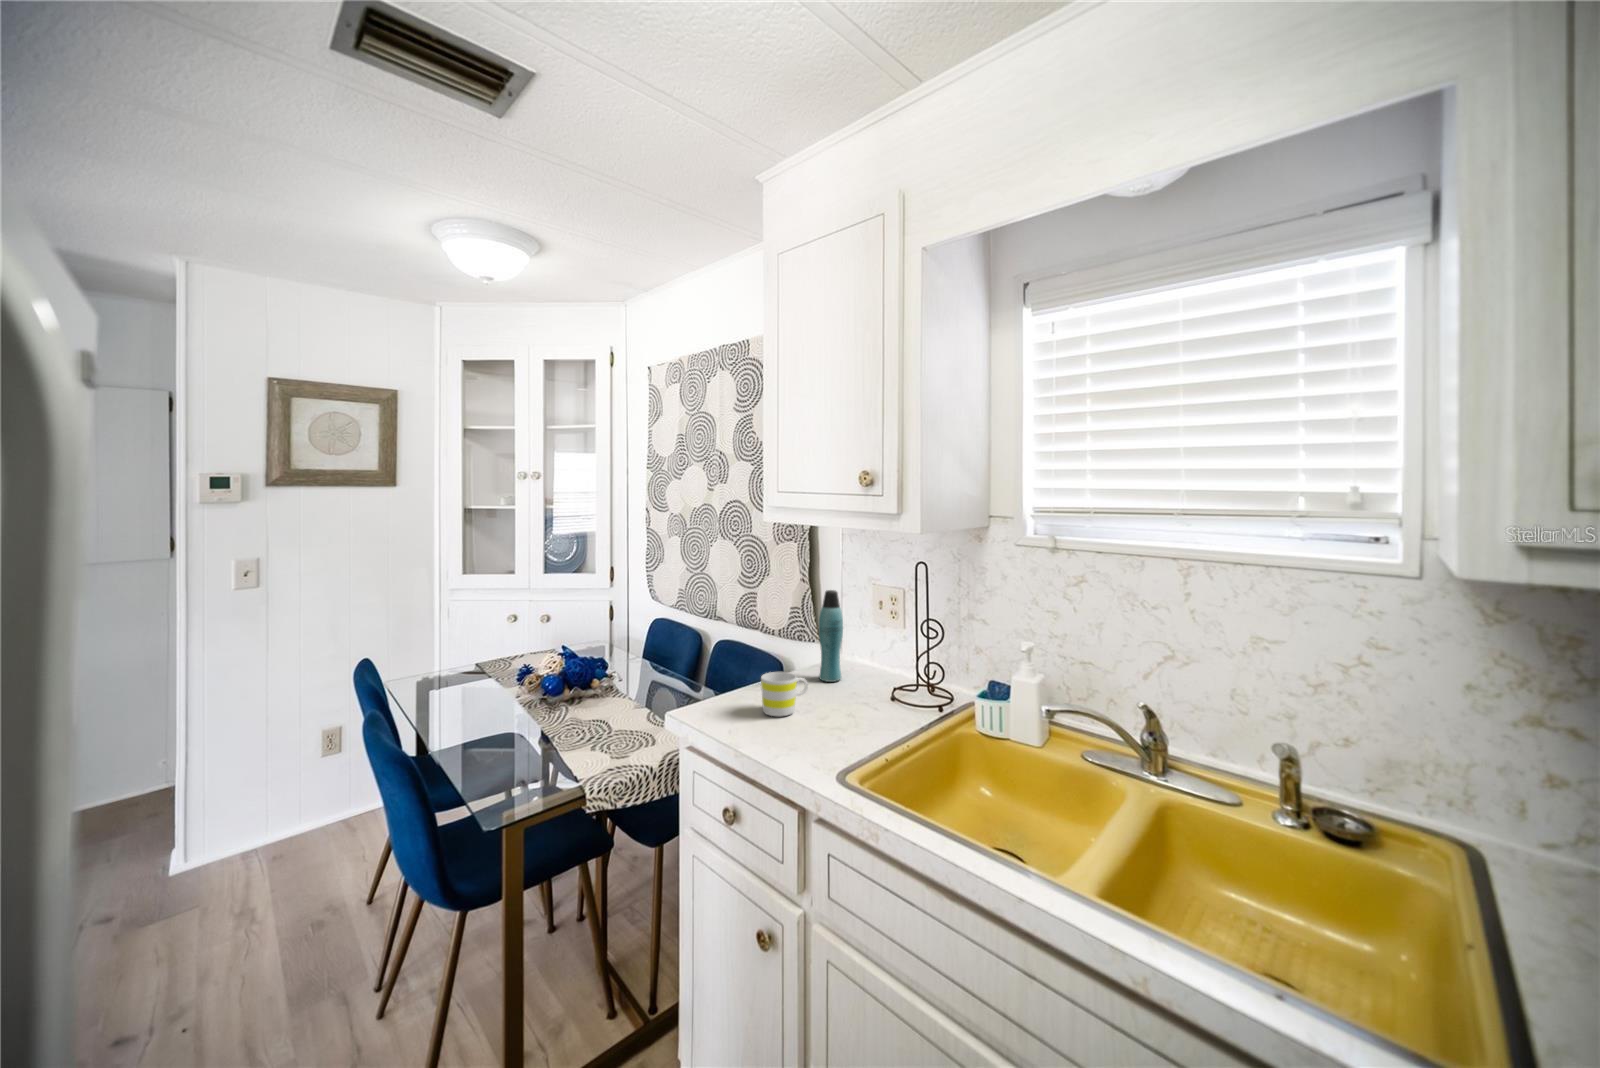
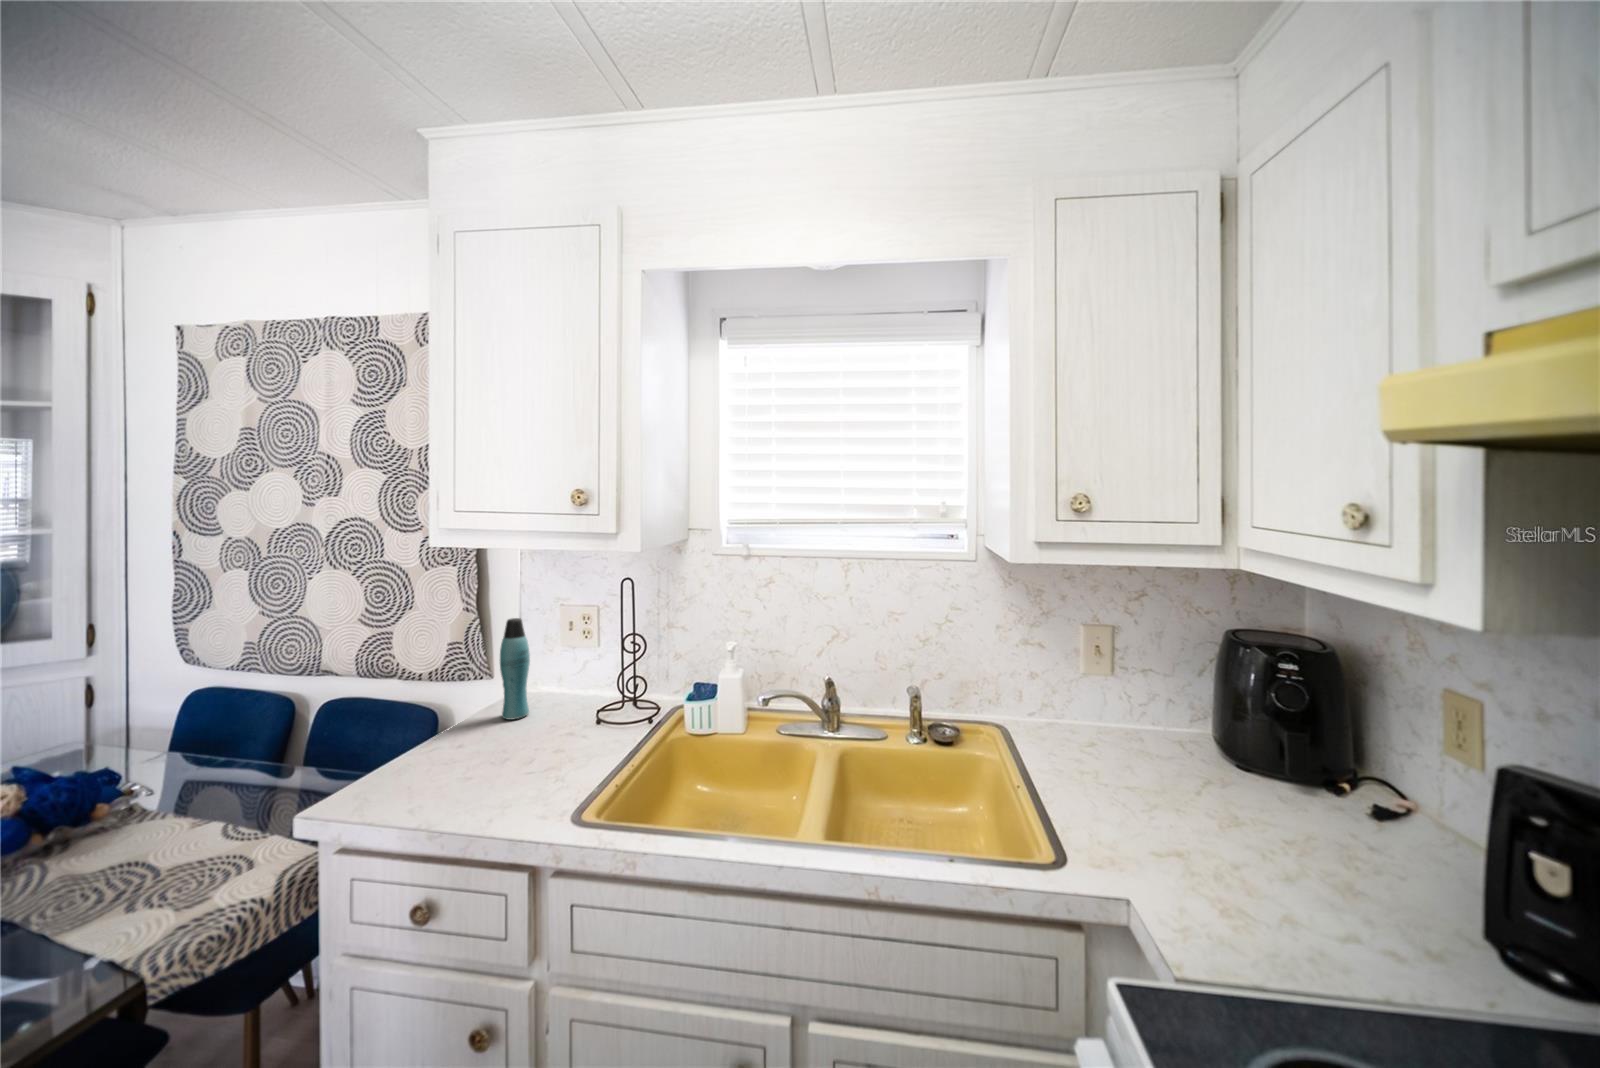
mug: present [761,672,808,716] -> none [443,719,504,775]

